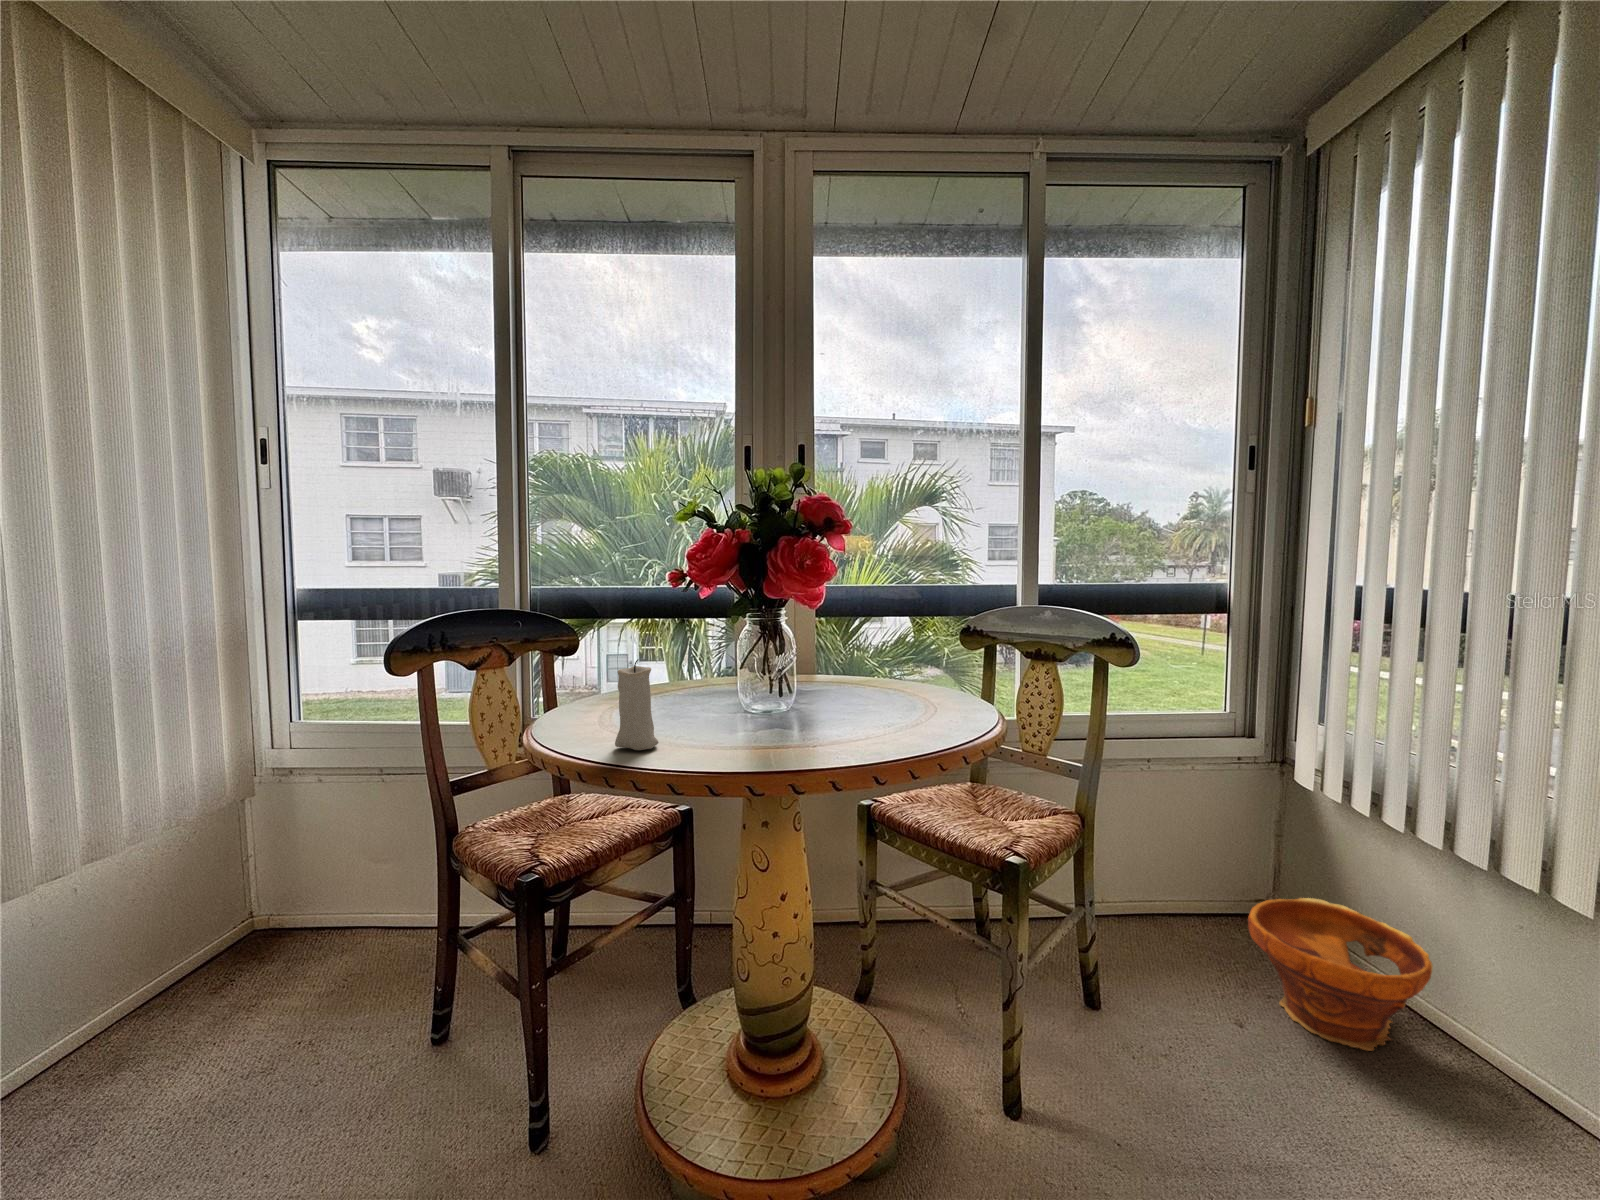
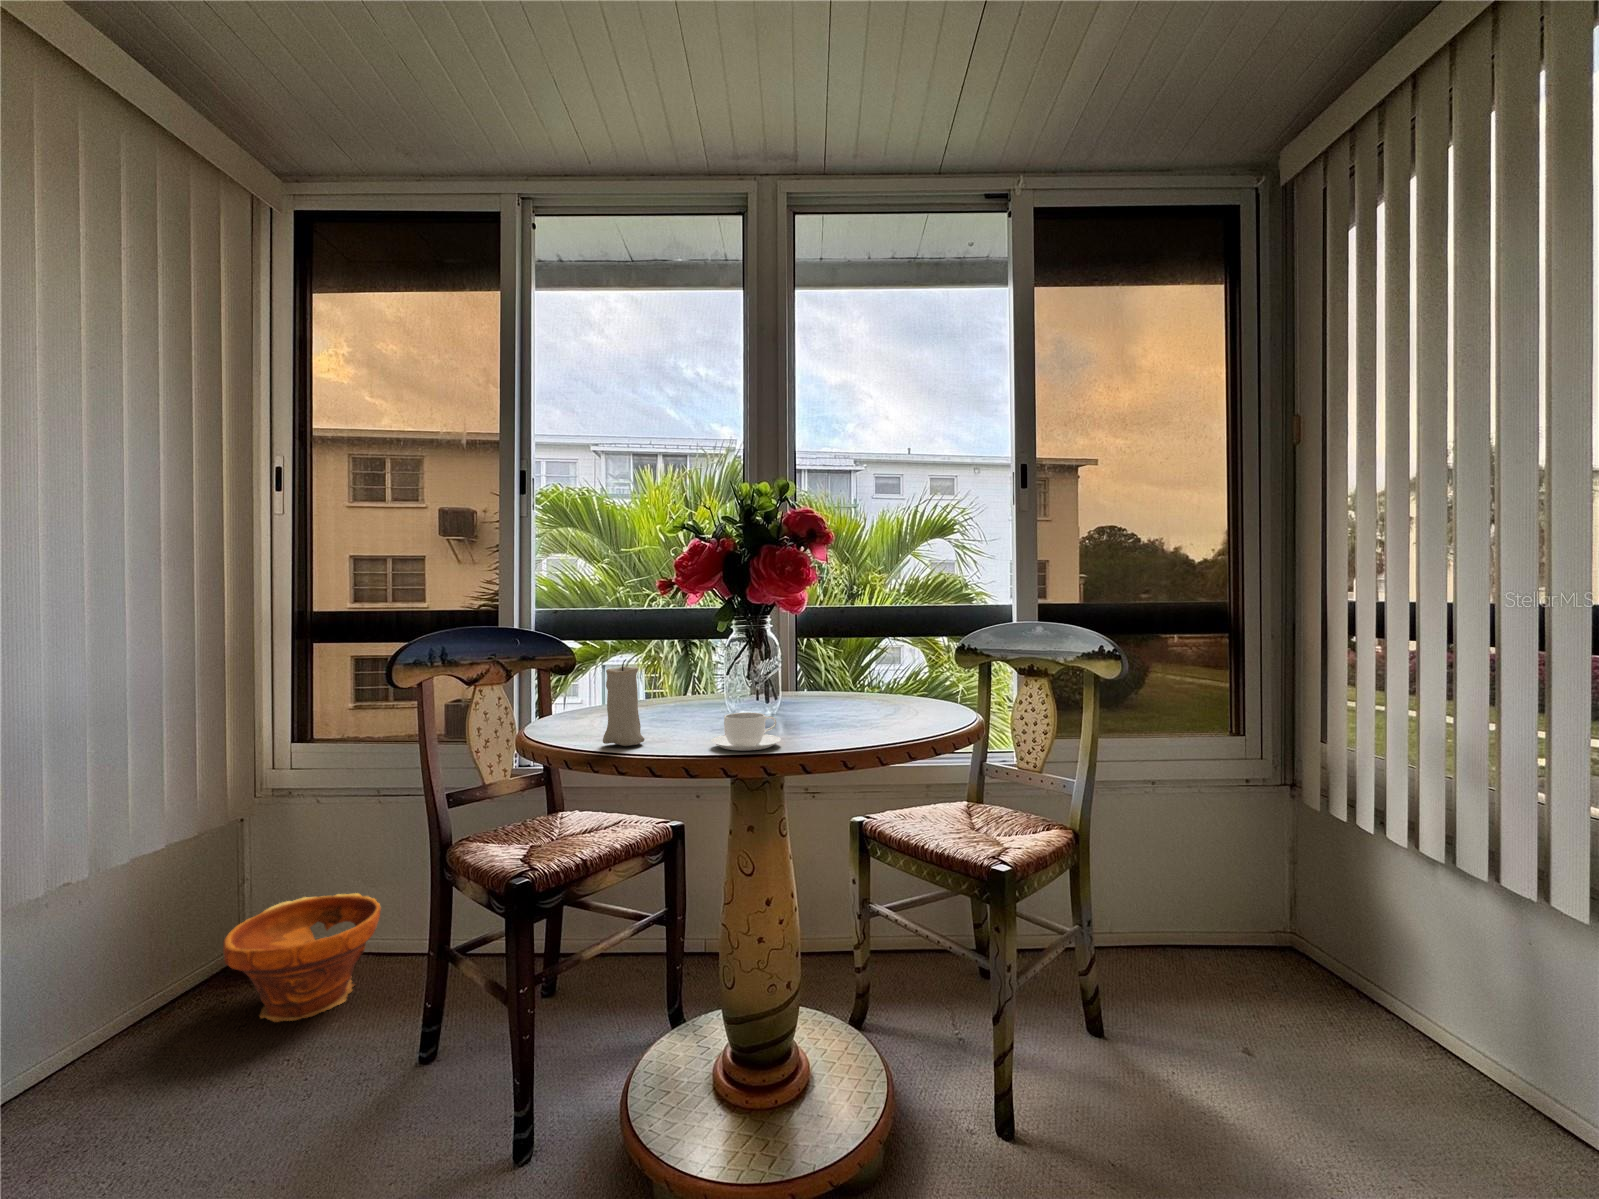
coffee cup: none [729,714,801,757] -> present [711,712,781,751]
planter: present [1248,898,1433,1051] -> present [223,893,381,1022]

